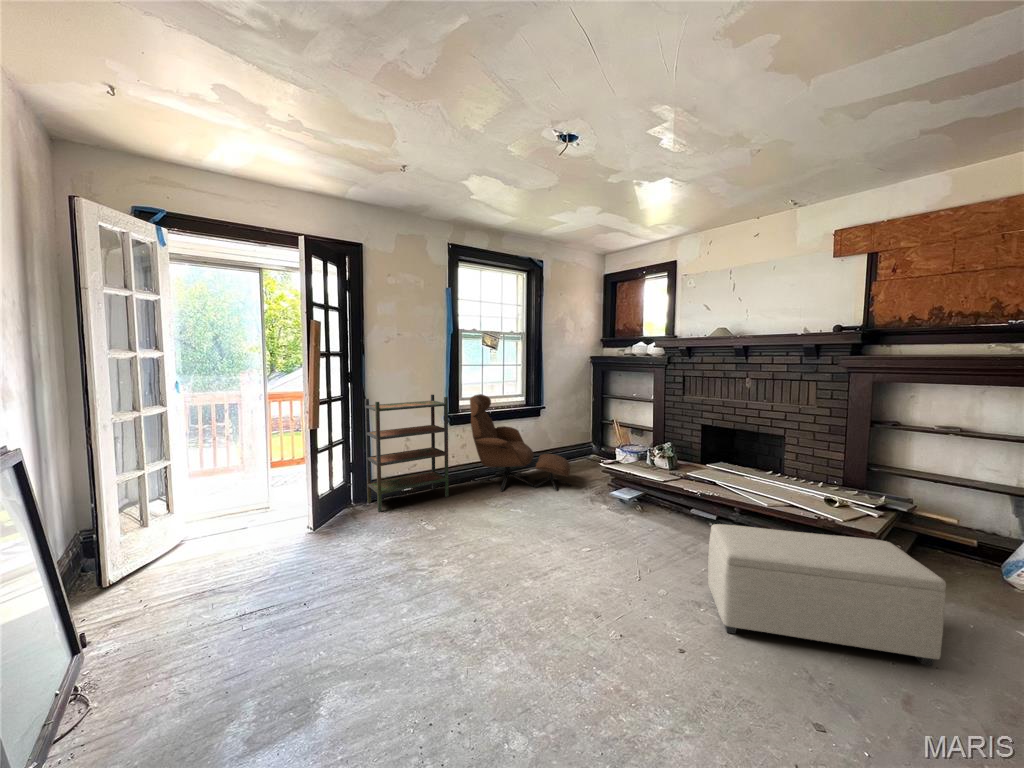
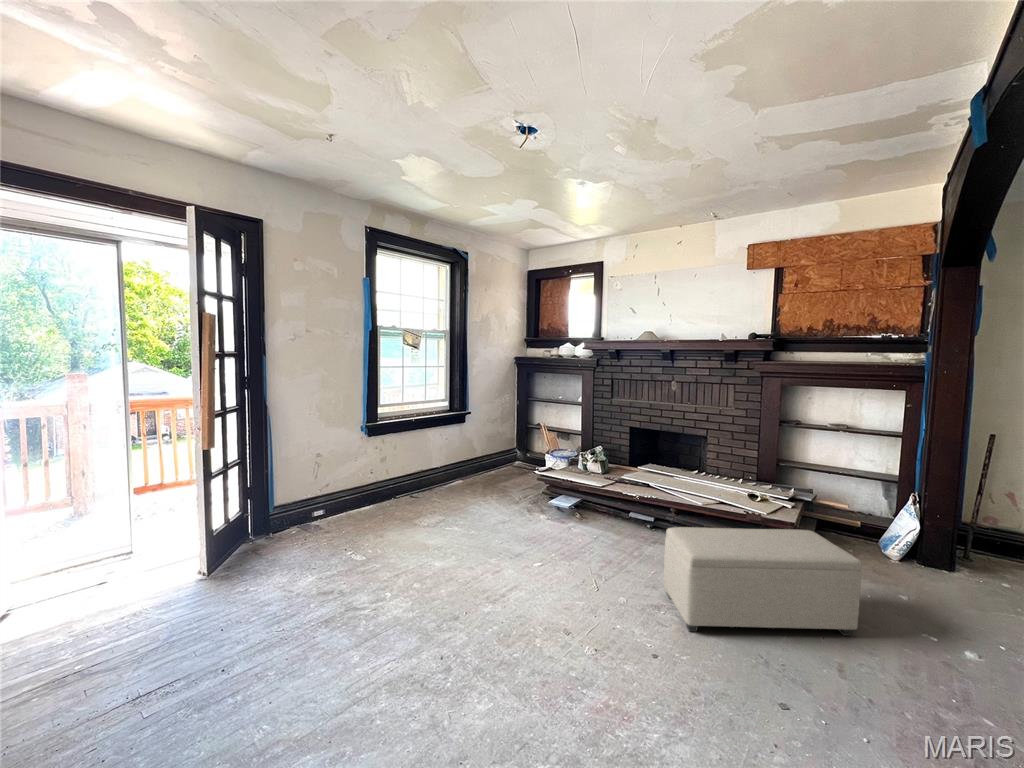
bookshelf: present [365,394,449,512] -> none [266,402,371,545]
lounge chair: present [470,394,570,491] -> none [392,400,504,508]

